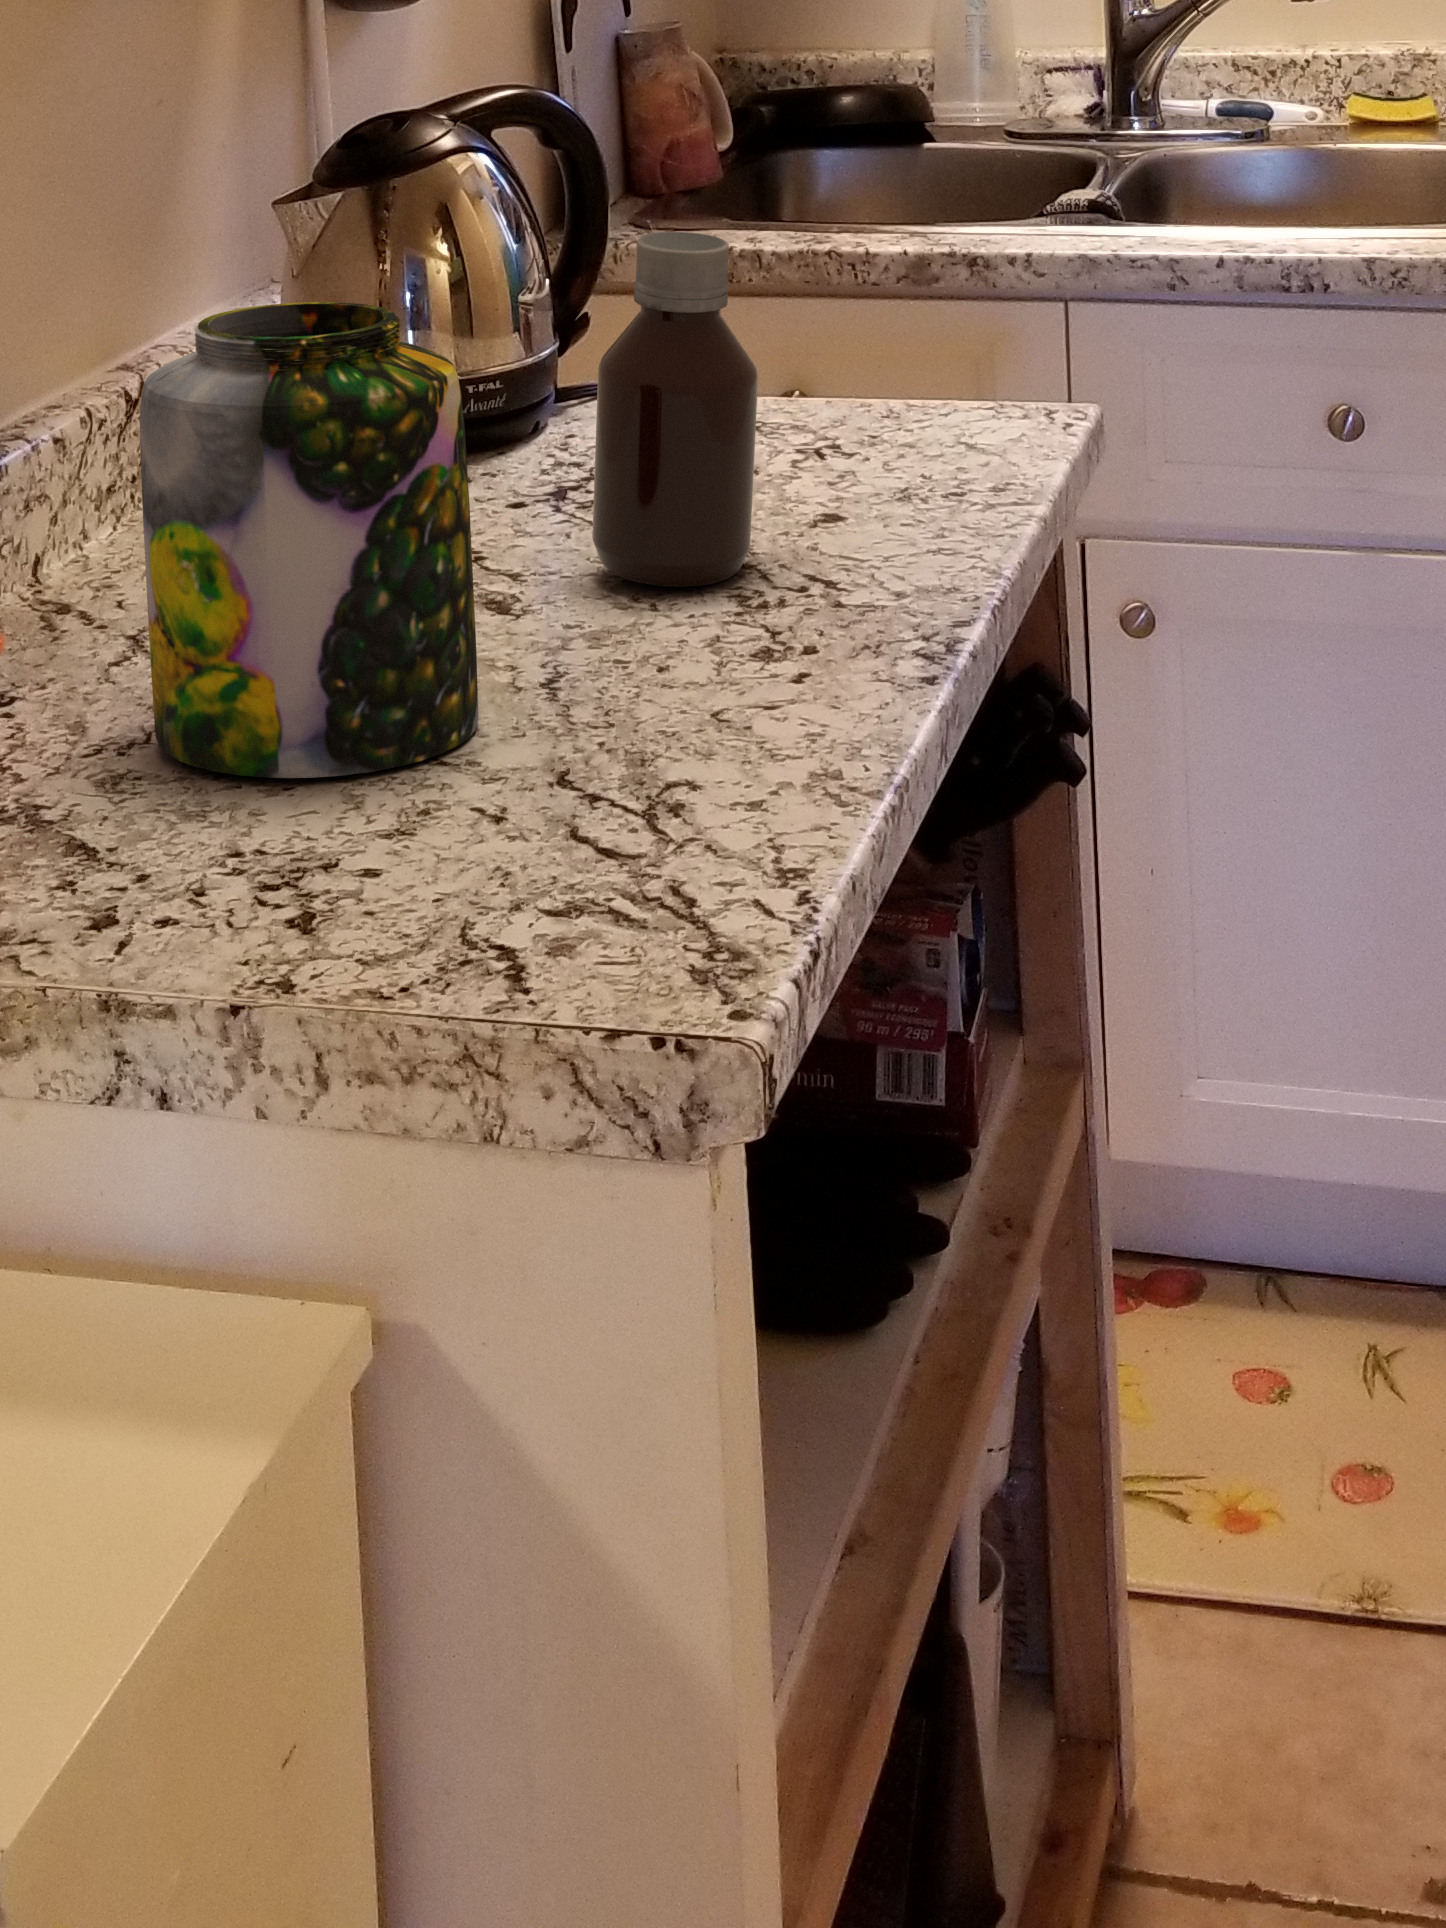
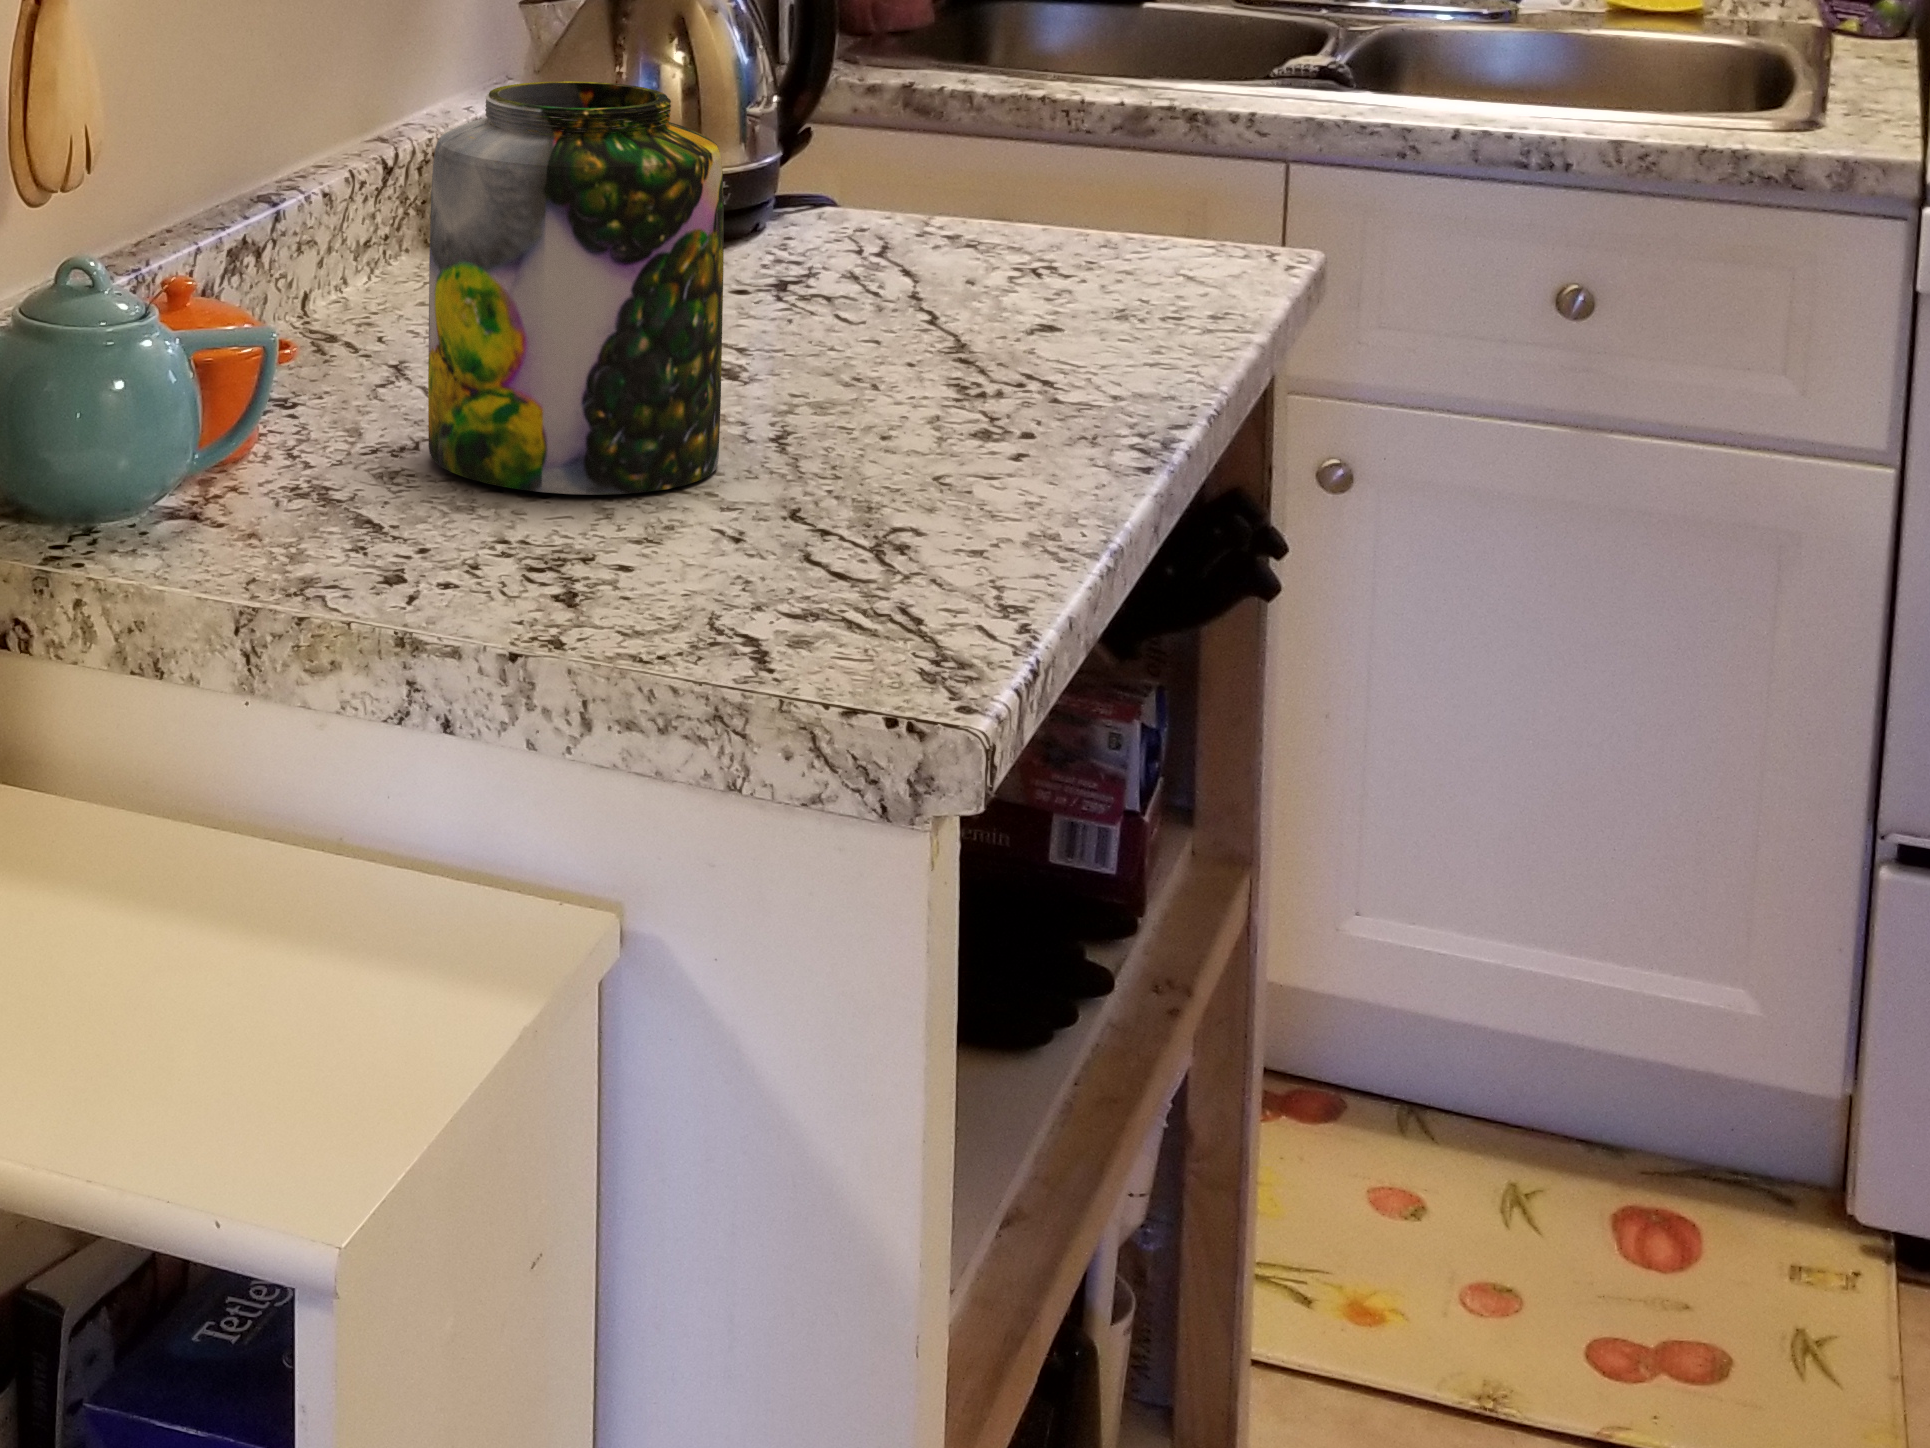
bottle: present [592,232,758,587] -> none [823,47,990,371]

